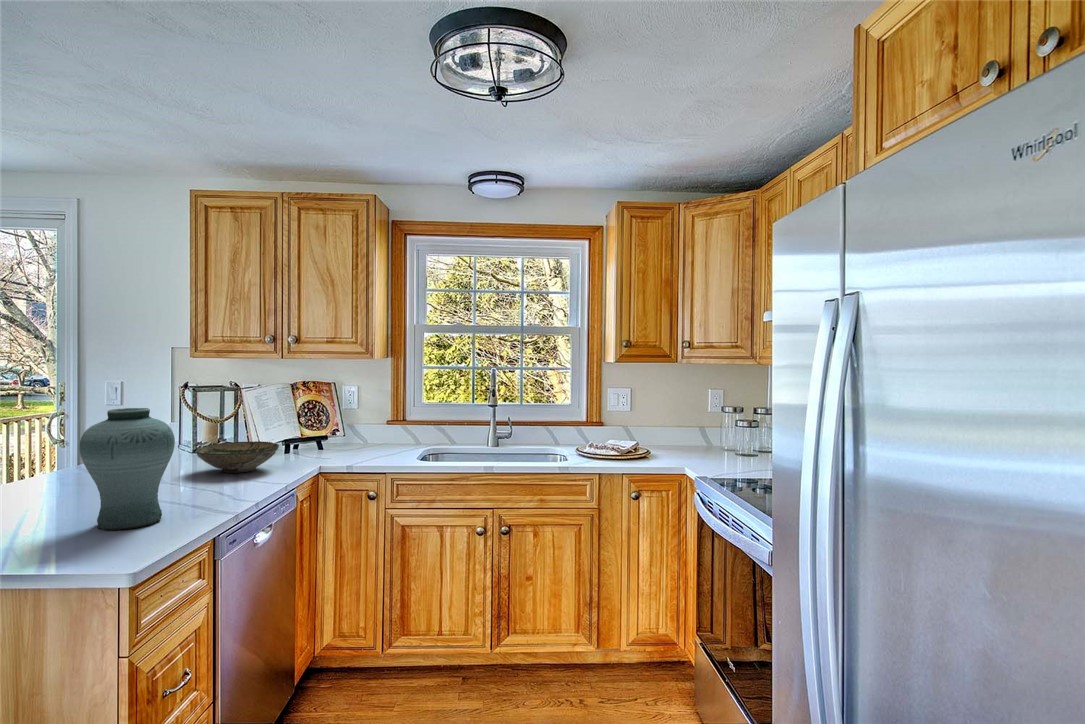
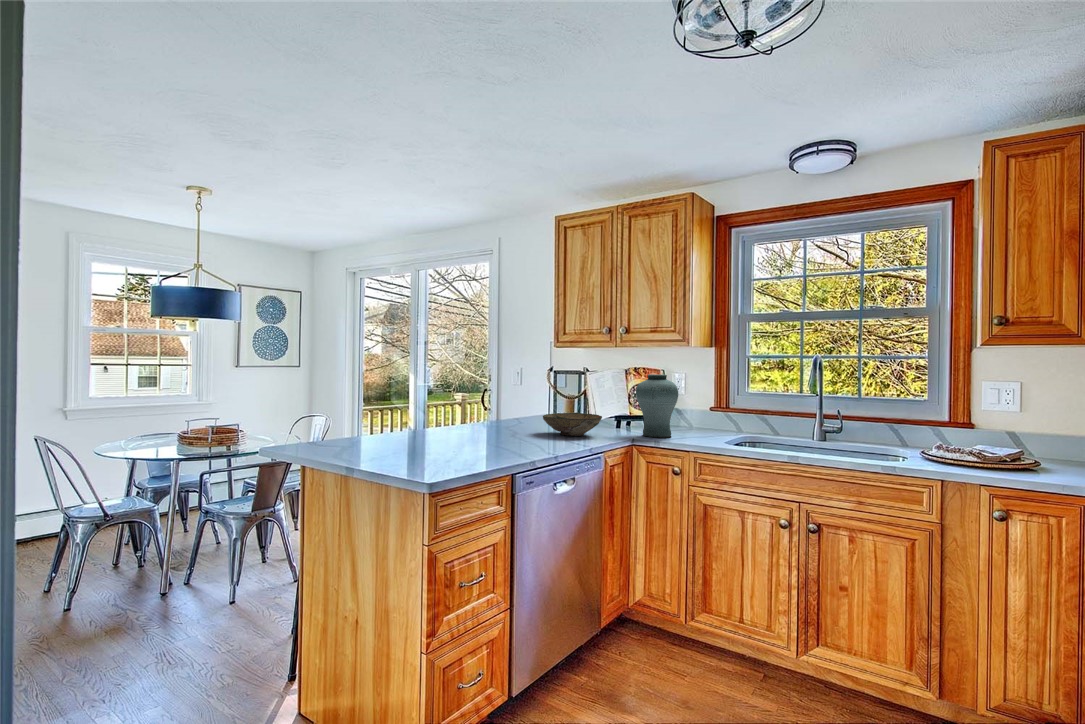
vase: present [79,408,175,530] -> present [636,374,678,438]

